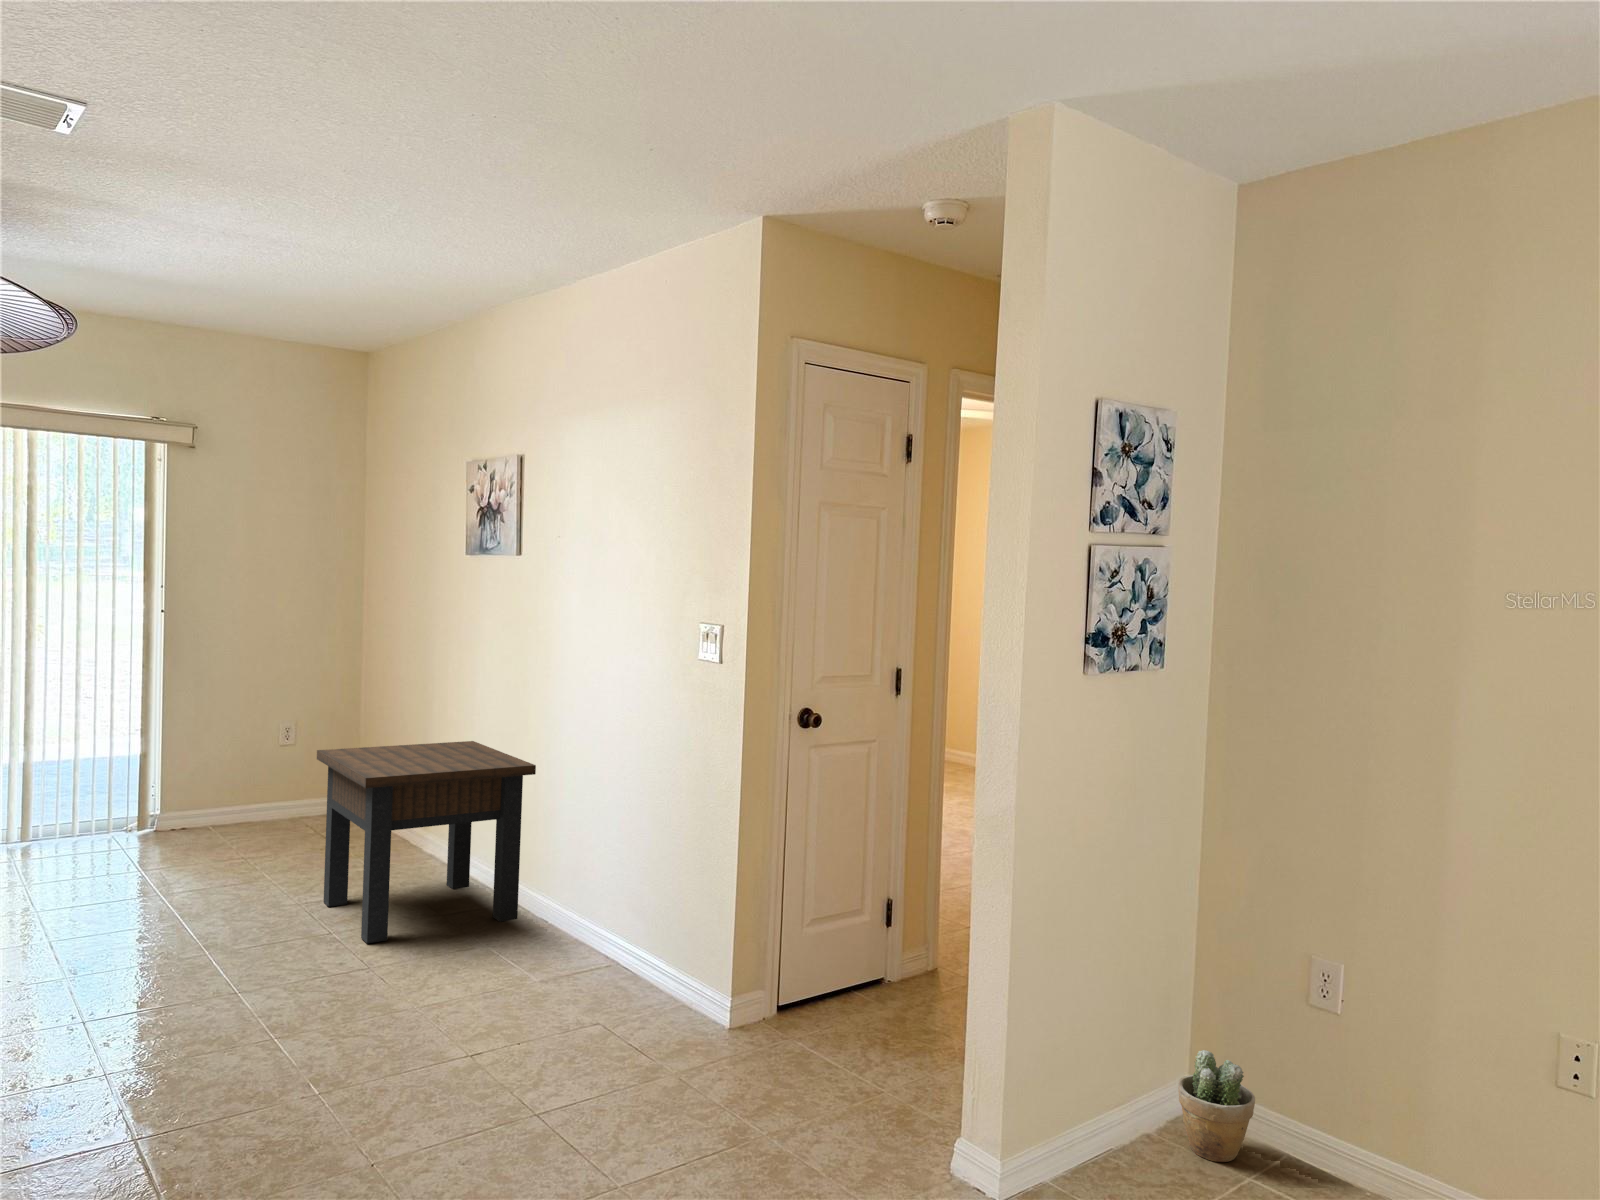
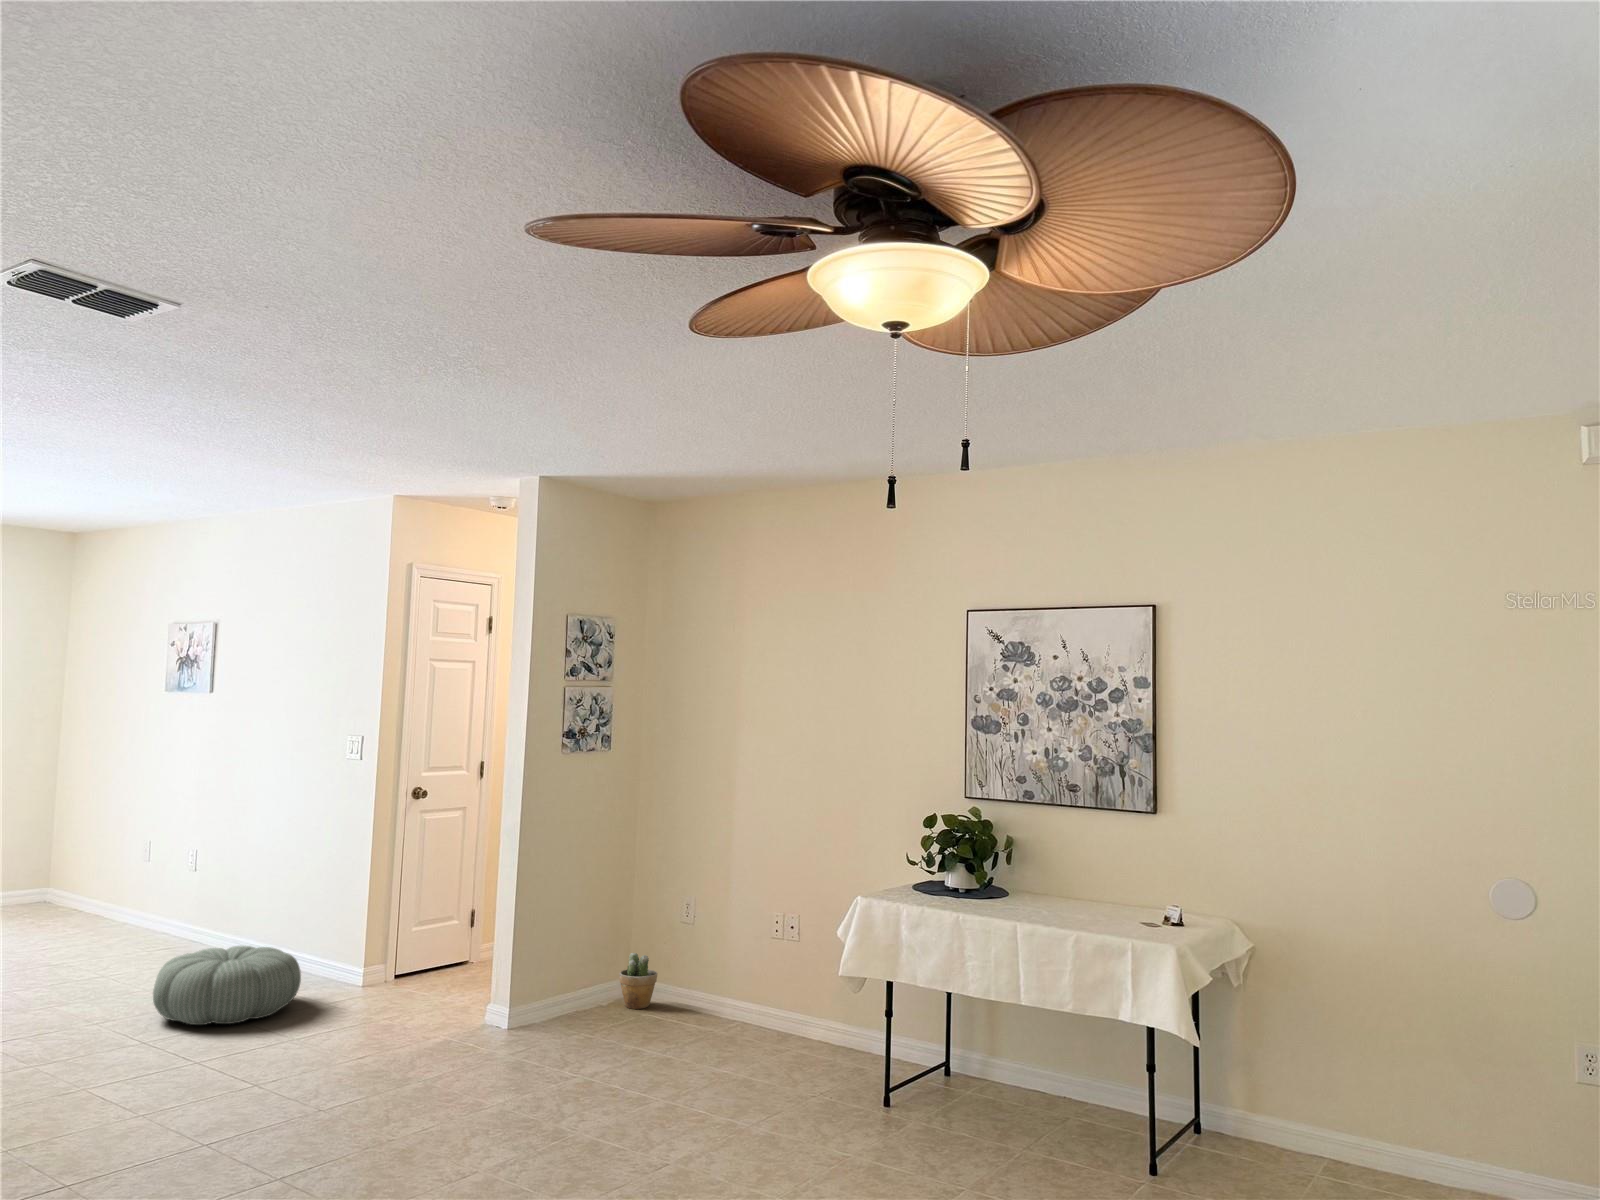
side table: present [317,741,536,944] -> none [46,830,225,969]
pouf: none [401,959,629,1114] -> present [153,946,301,1025]

